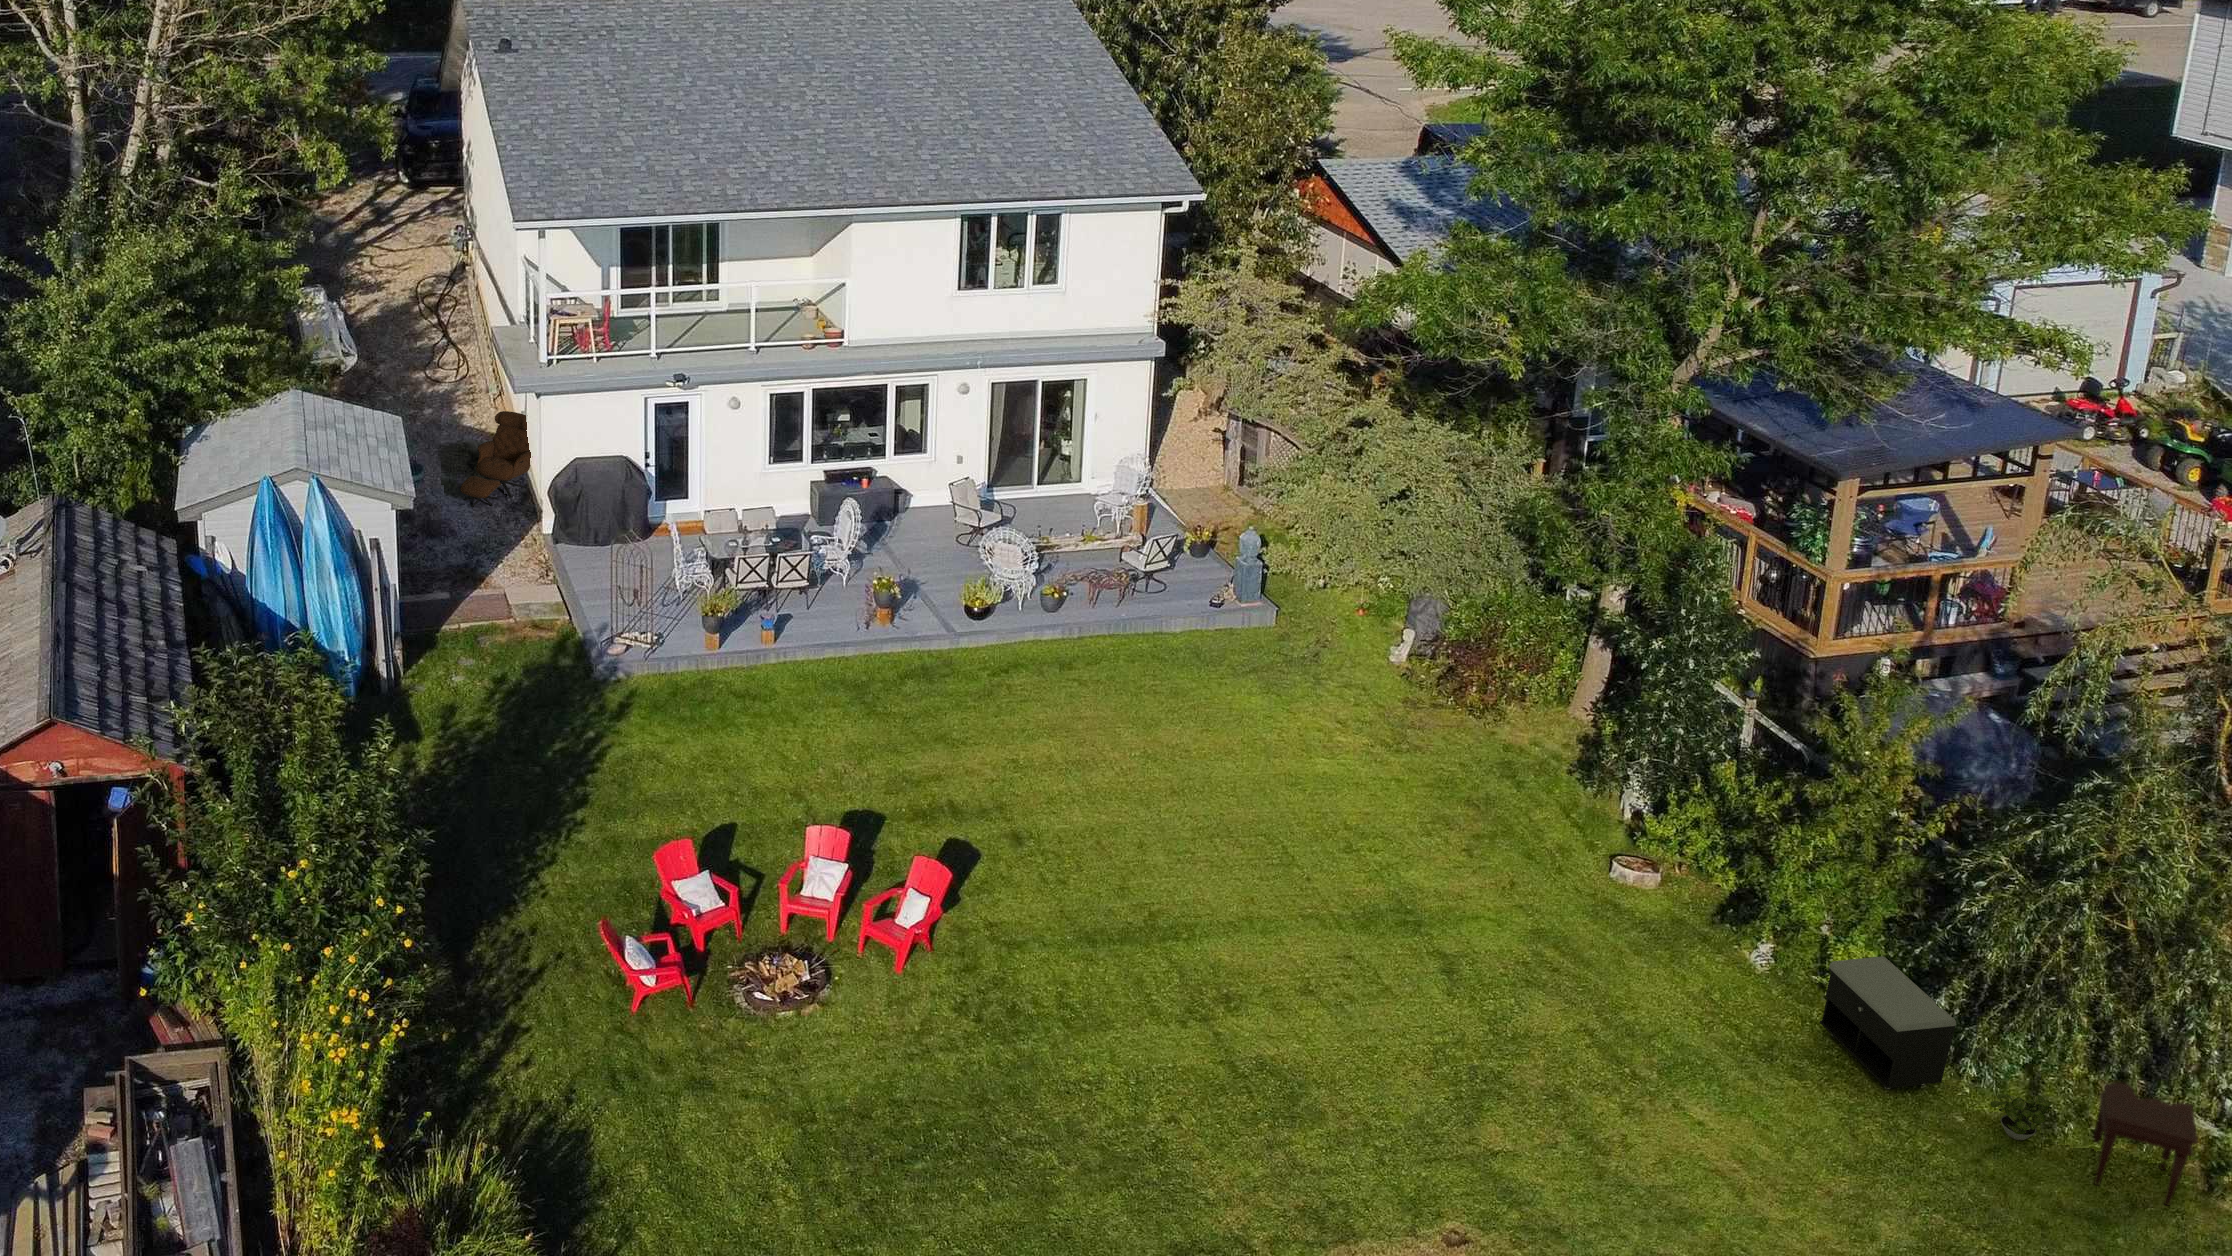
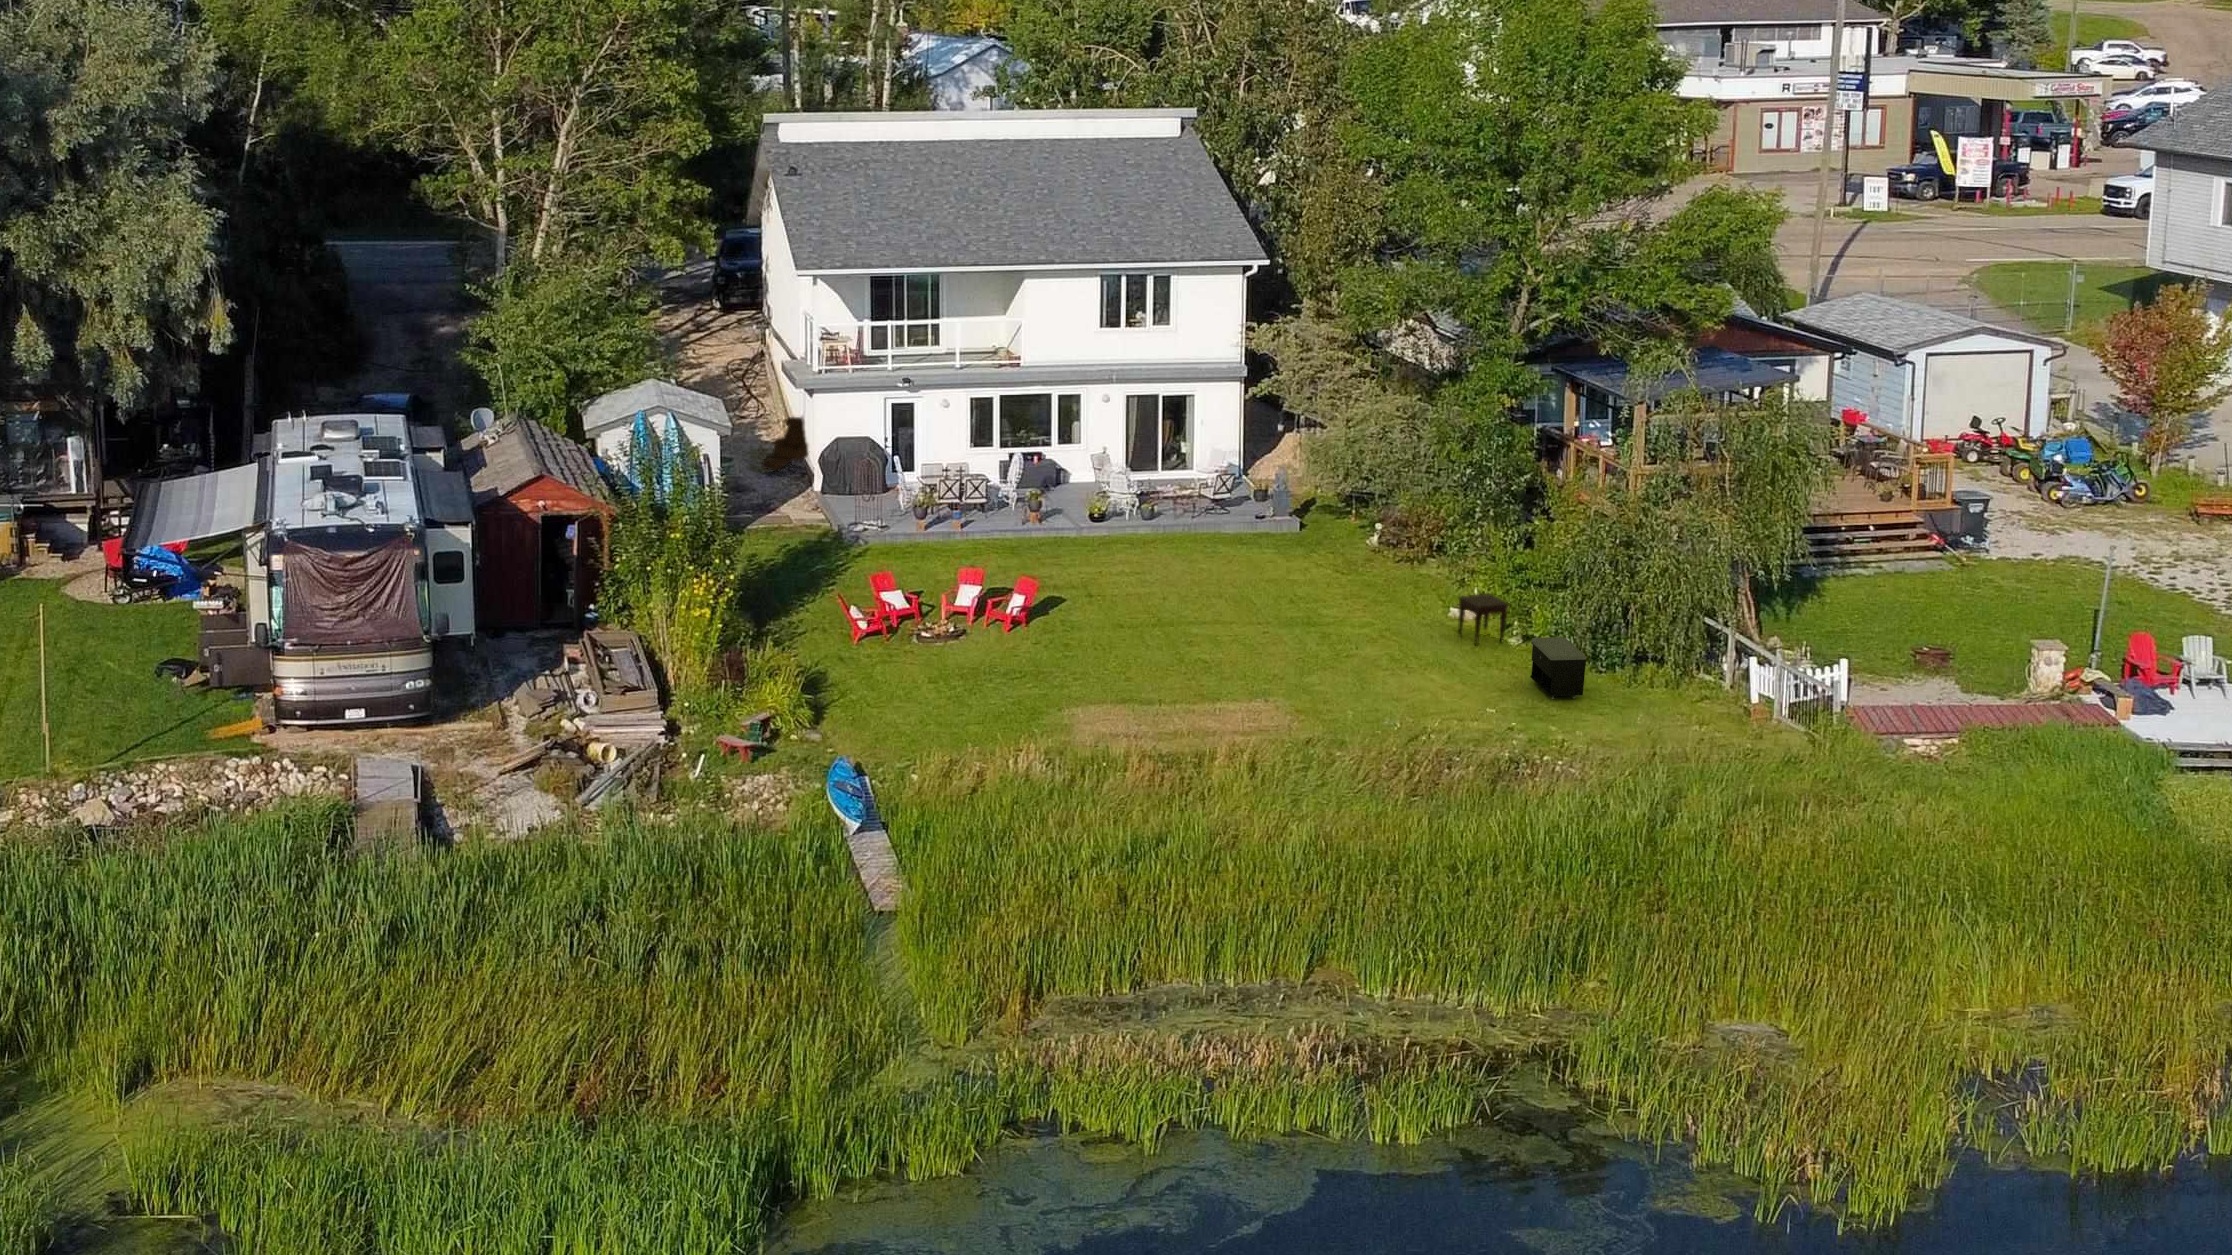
side table: present [2093,1083,2198,1205] -> present [1458,593,1509,645]
potted plant: present [1990,1094,2051,1140] -> none [1596,688,1629,715]

